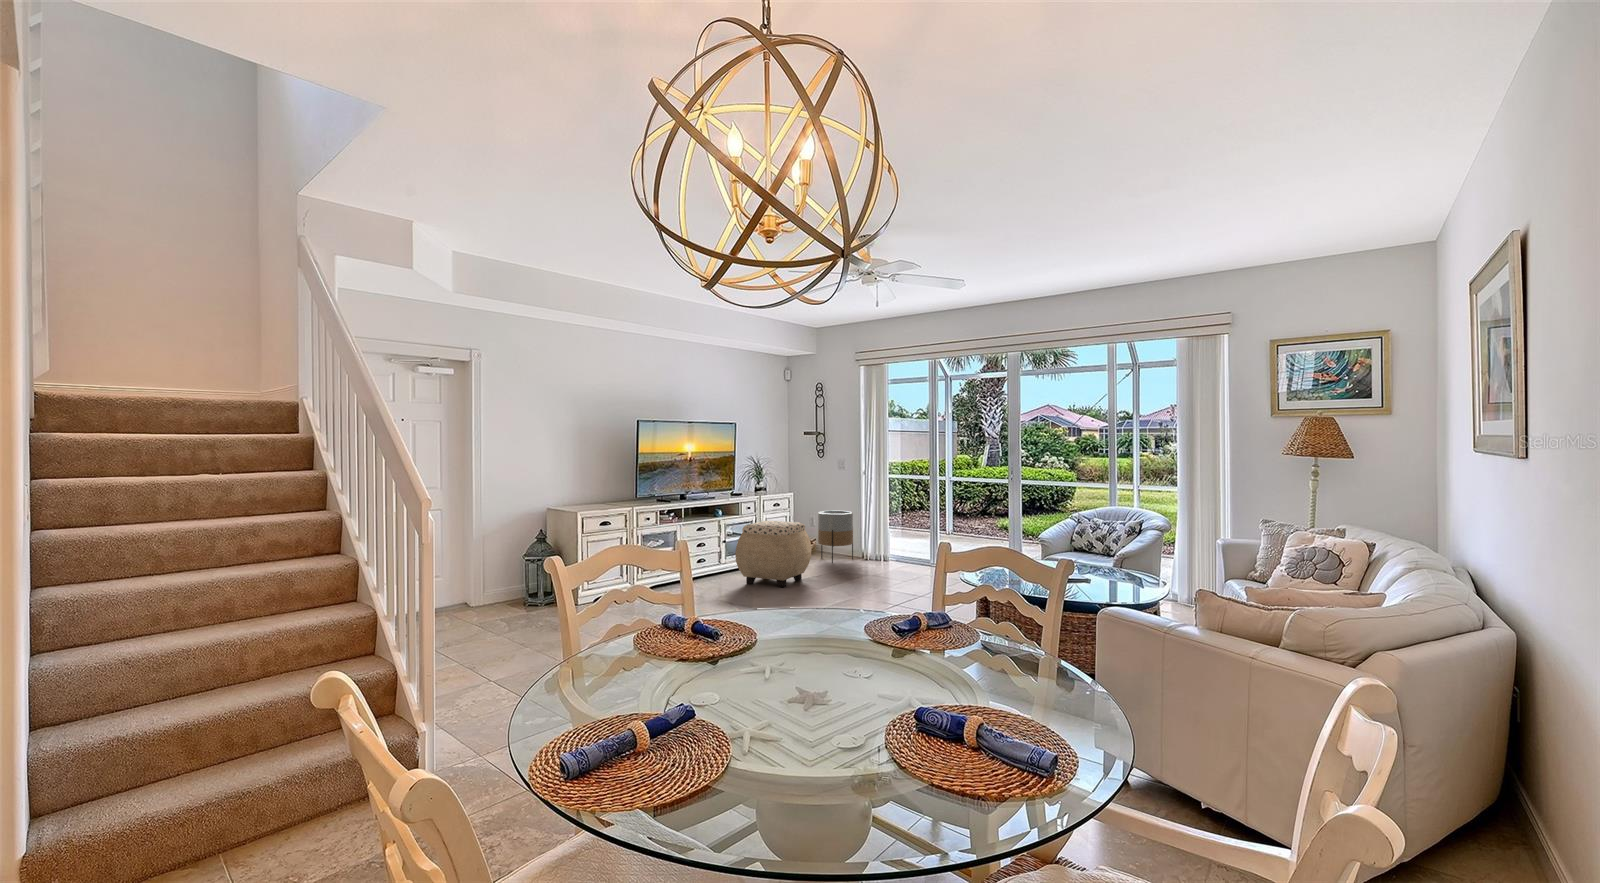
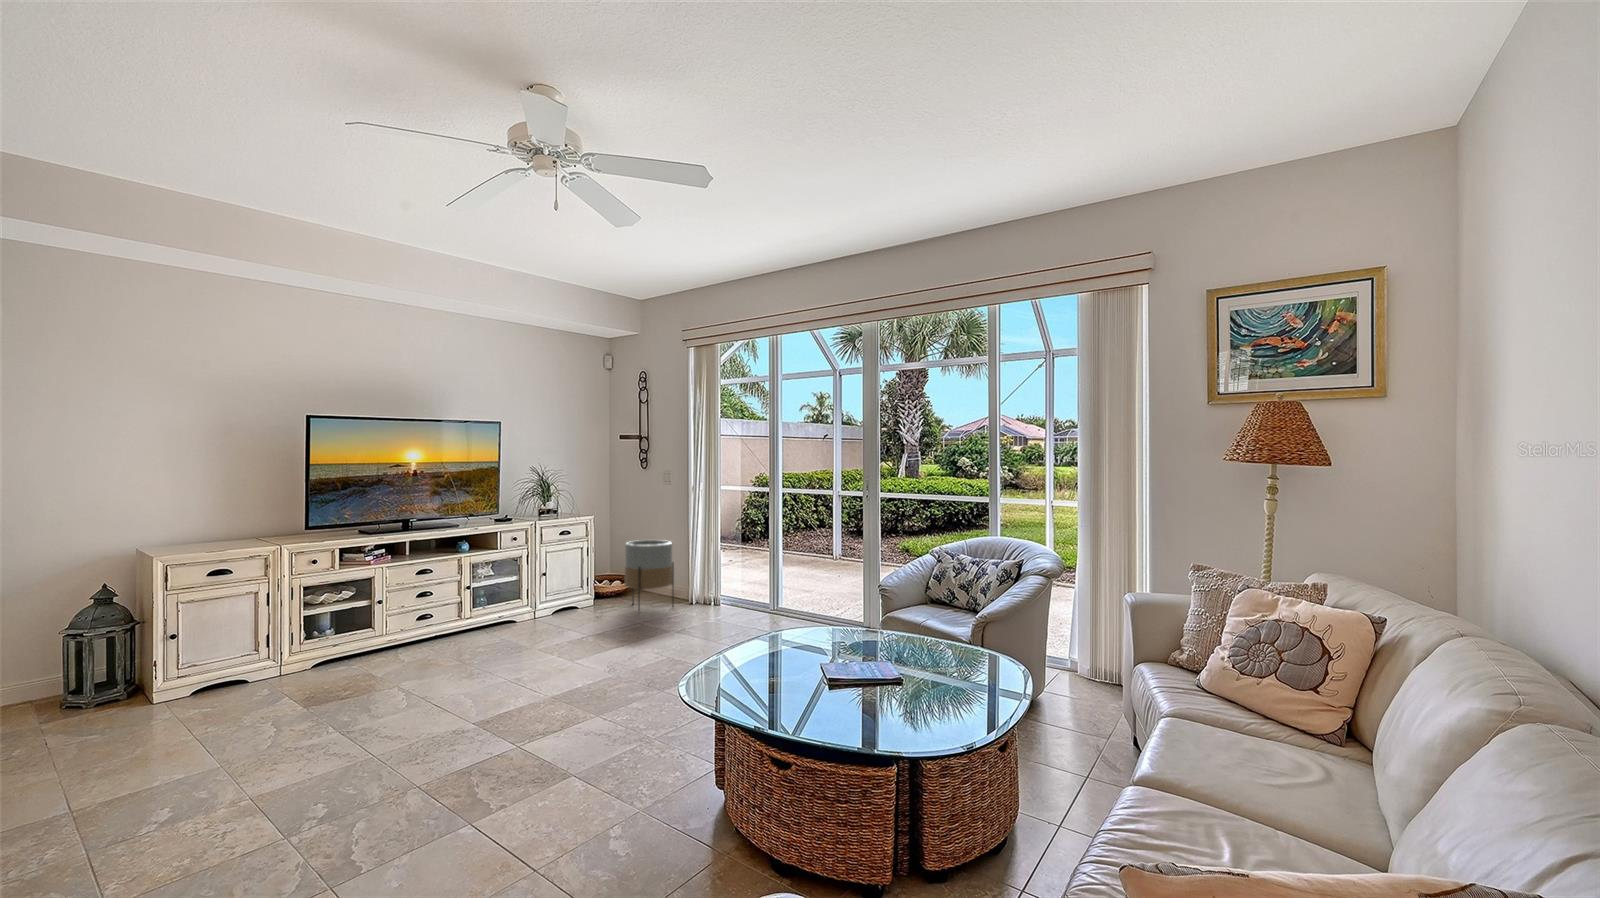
ottoman: present [735,520,812,587] -> none [463,556,585,655]

